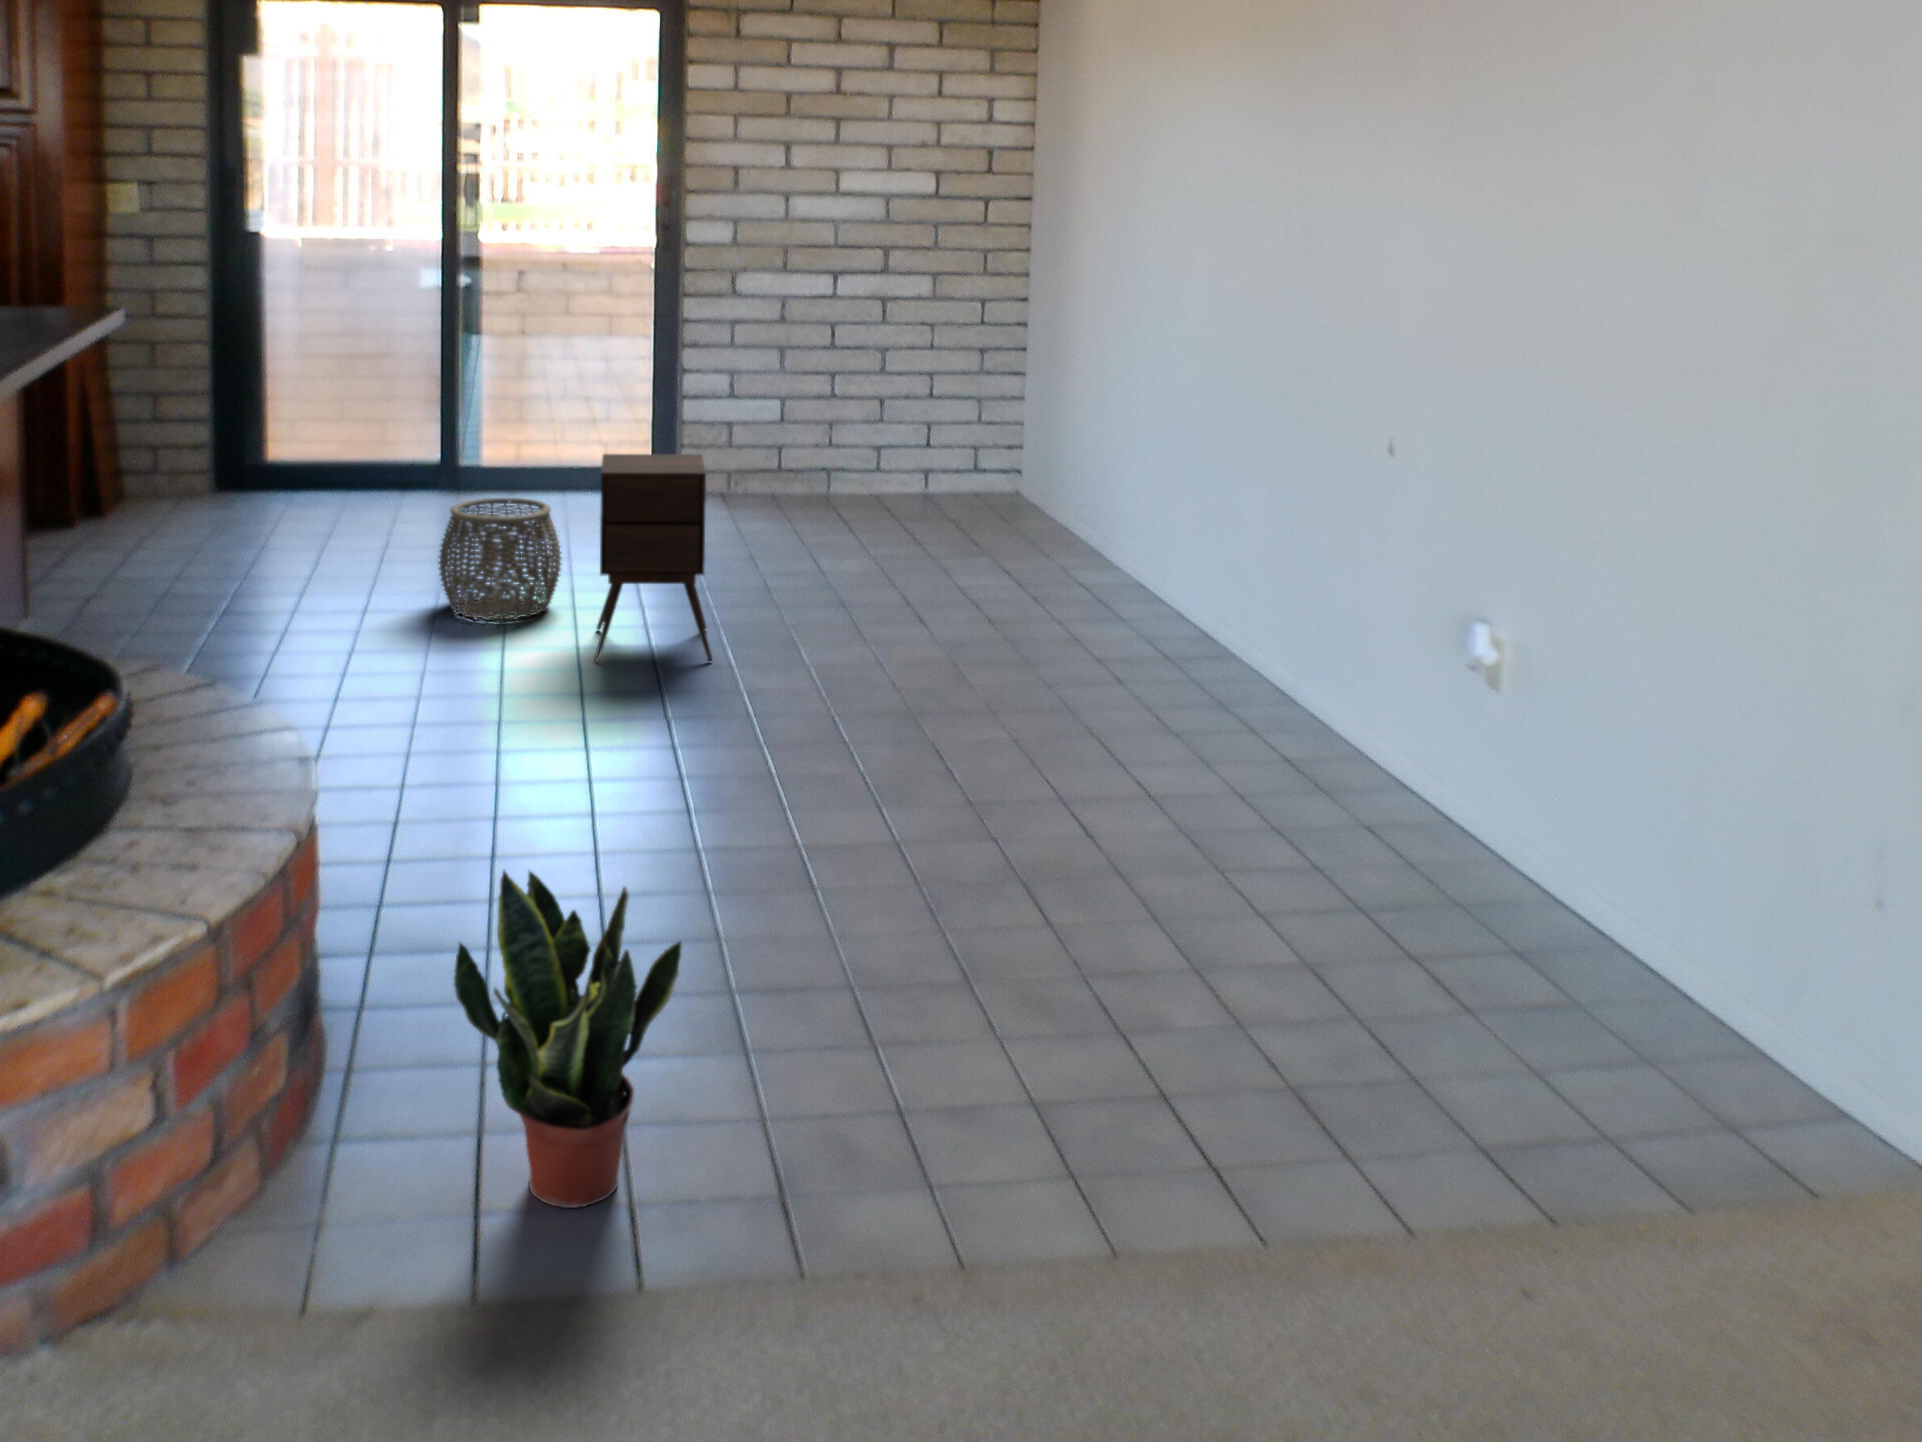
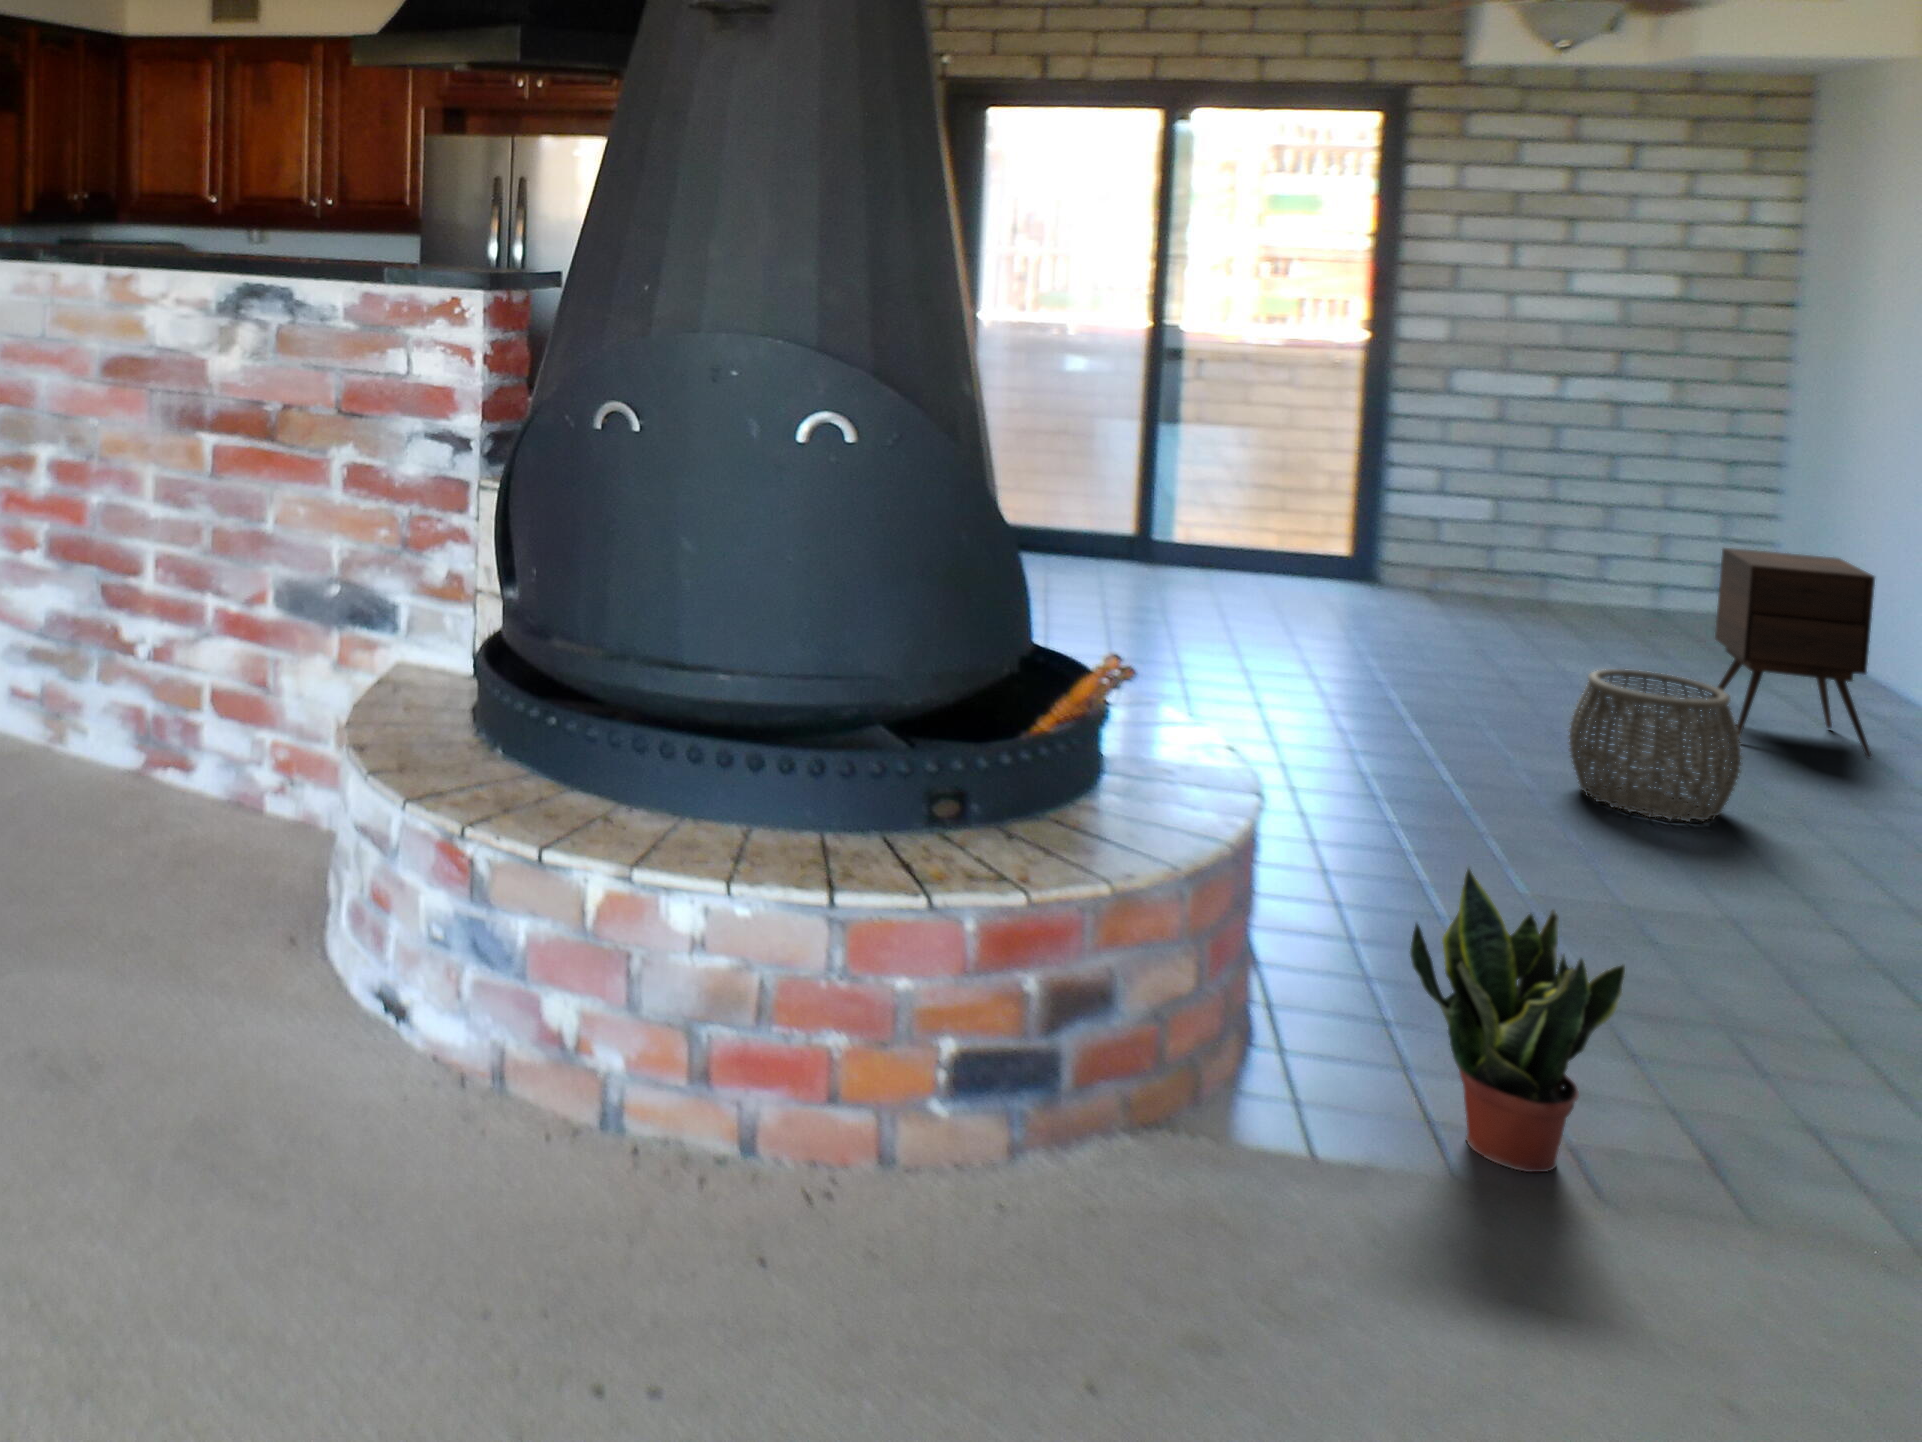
side table: present [595,454,712,662] -> present [1715,548,1875,759]
woven basket: present [439,498,562,620] -> present [1568,669,1742,821]

